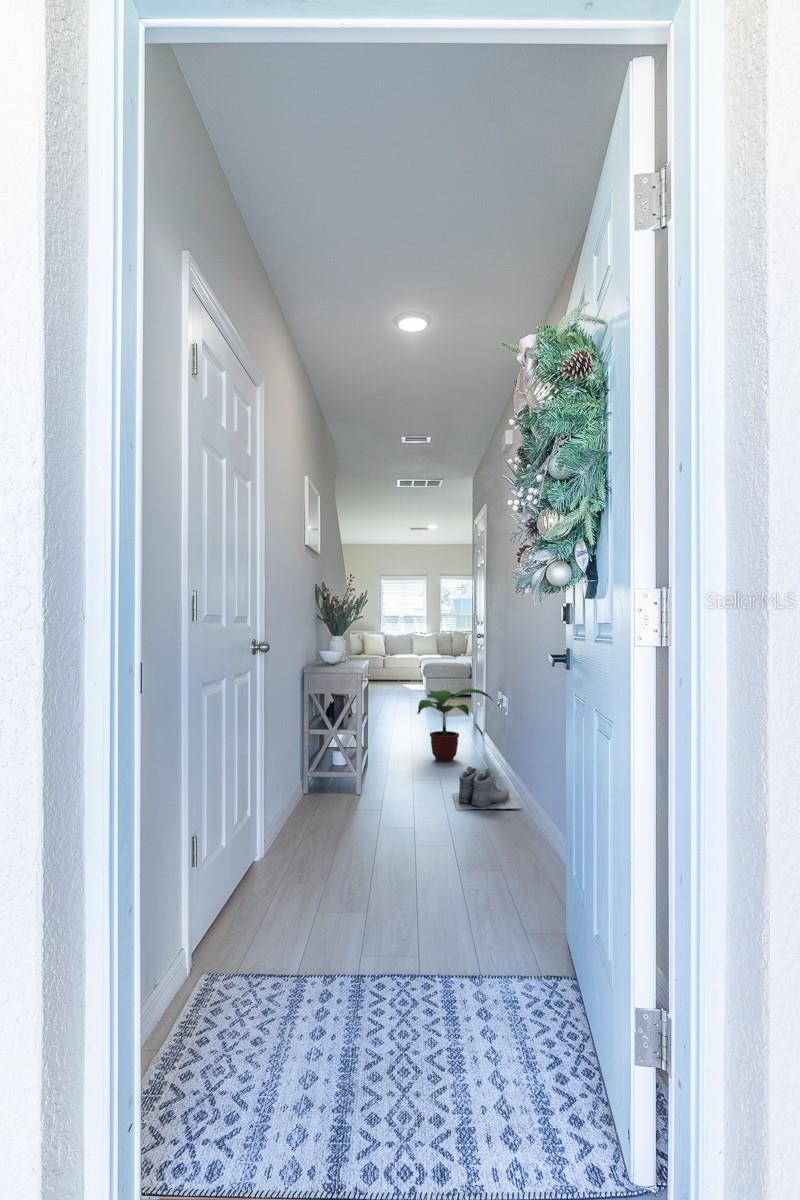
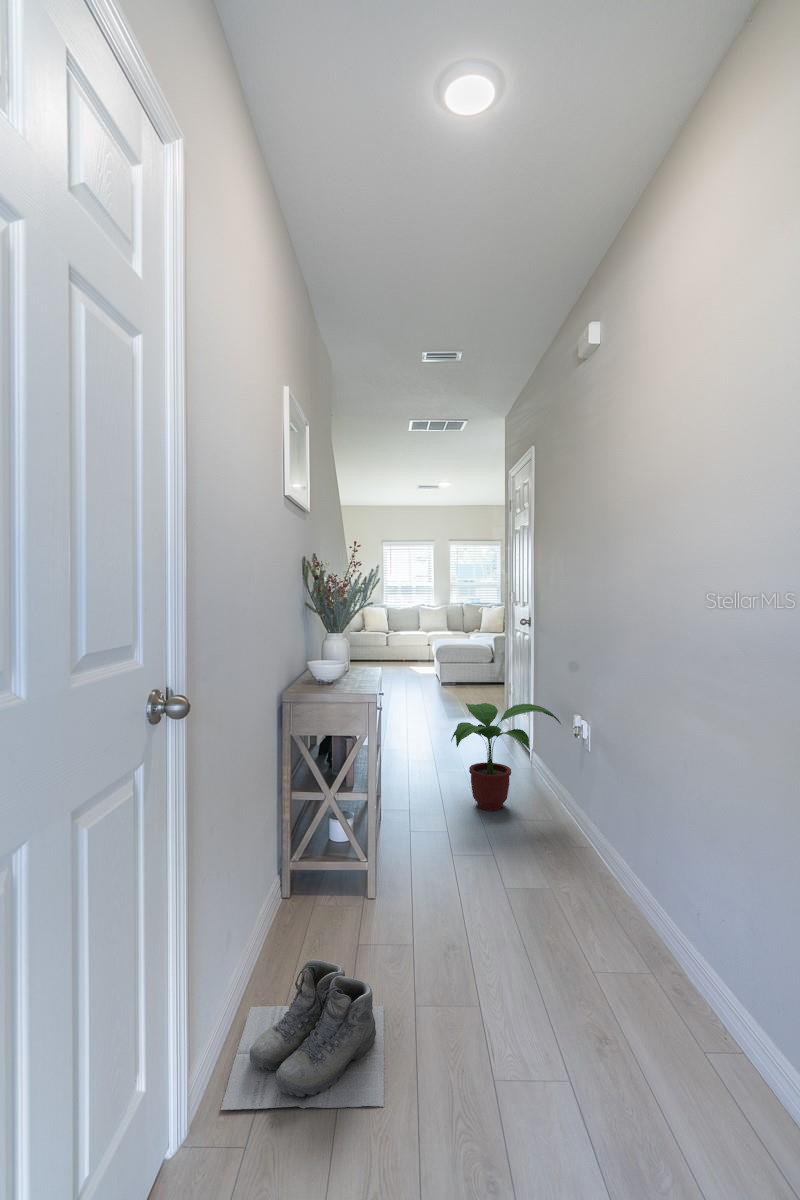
boots: present [453,766,521,810] -> present [220,959,384,1110]

